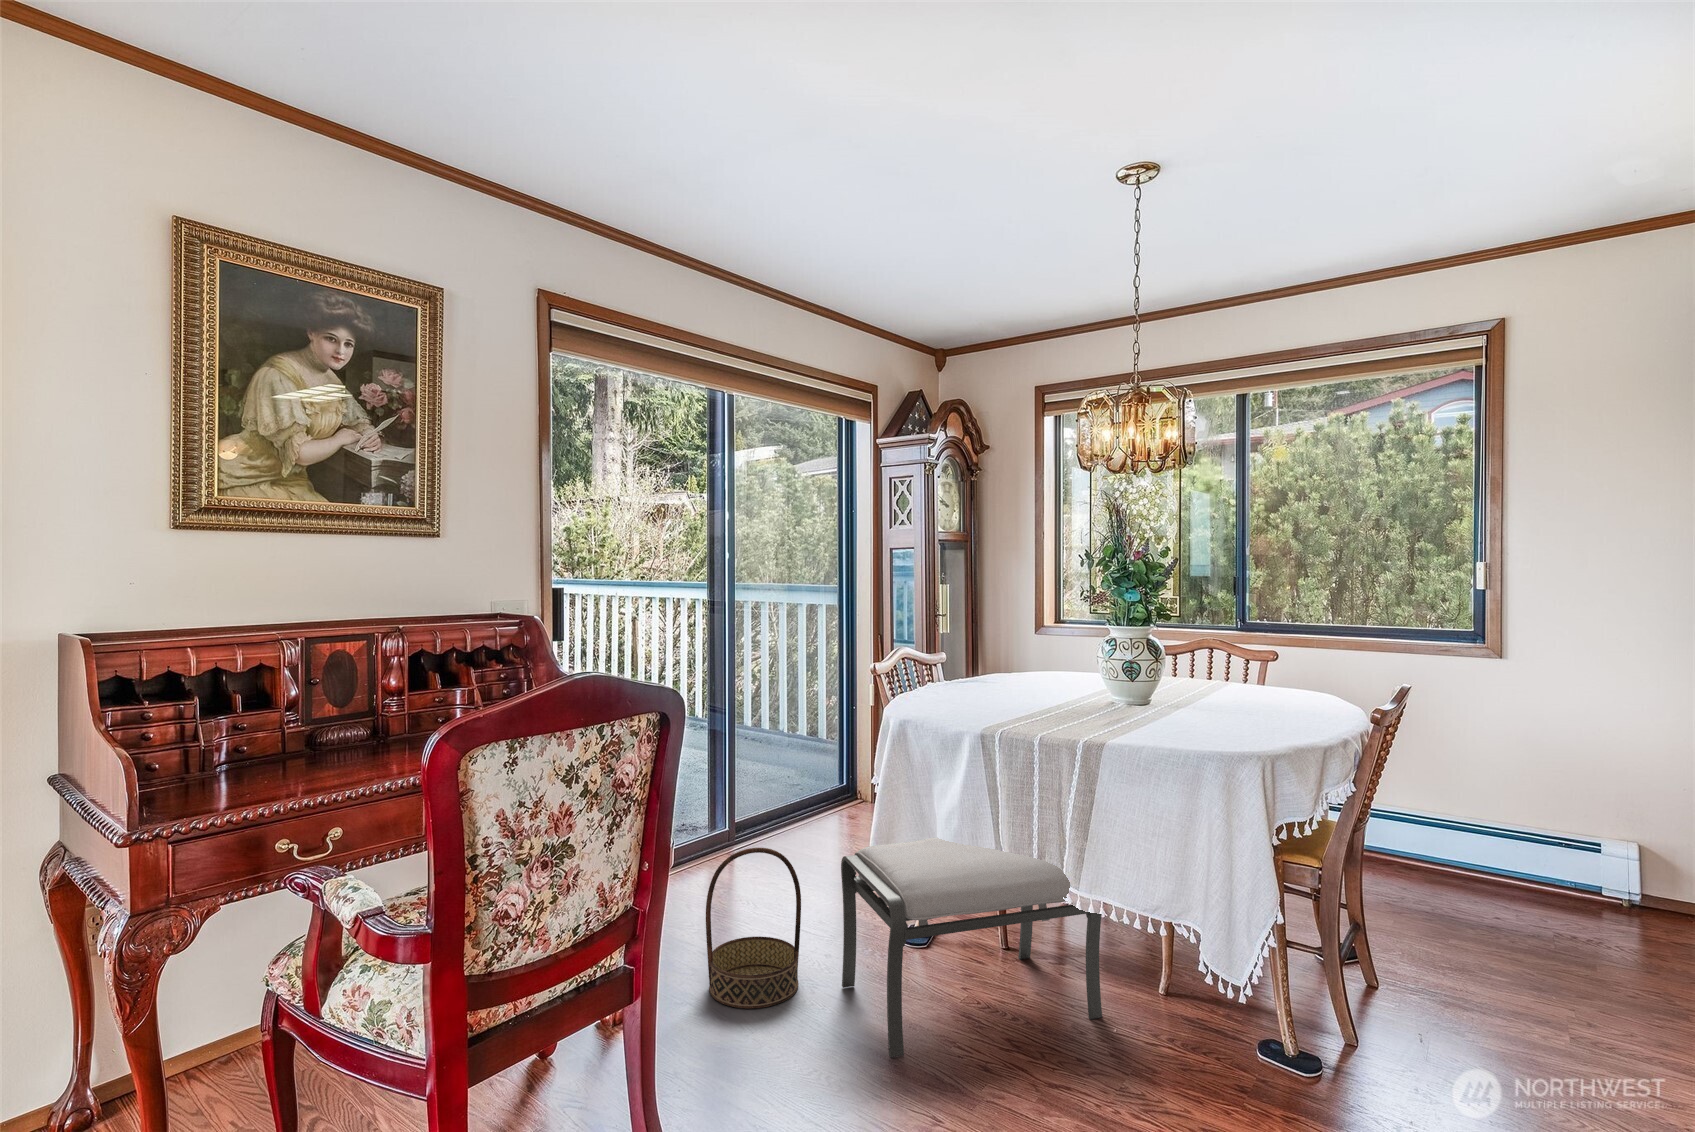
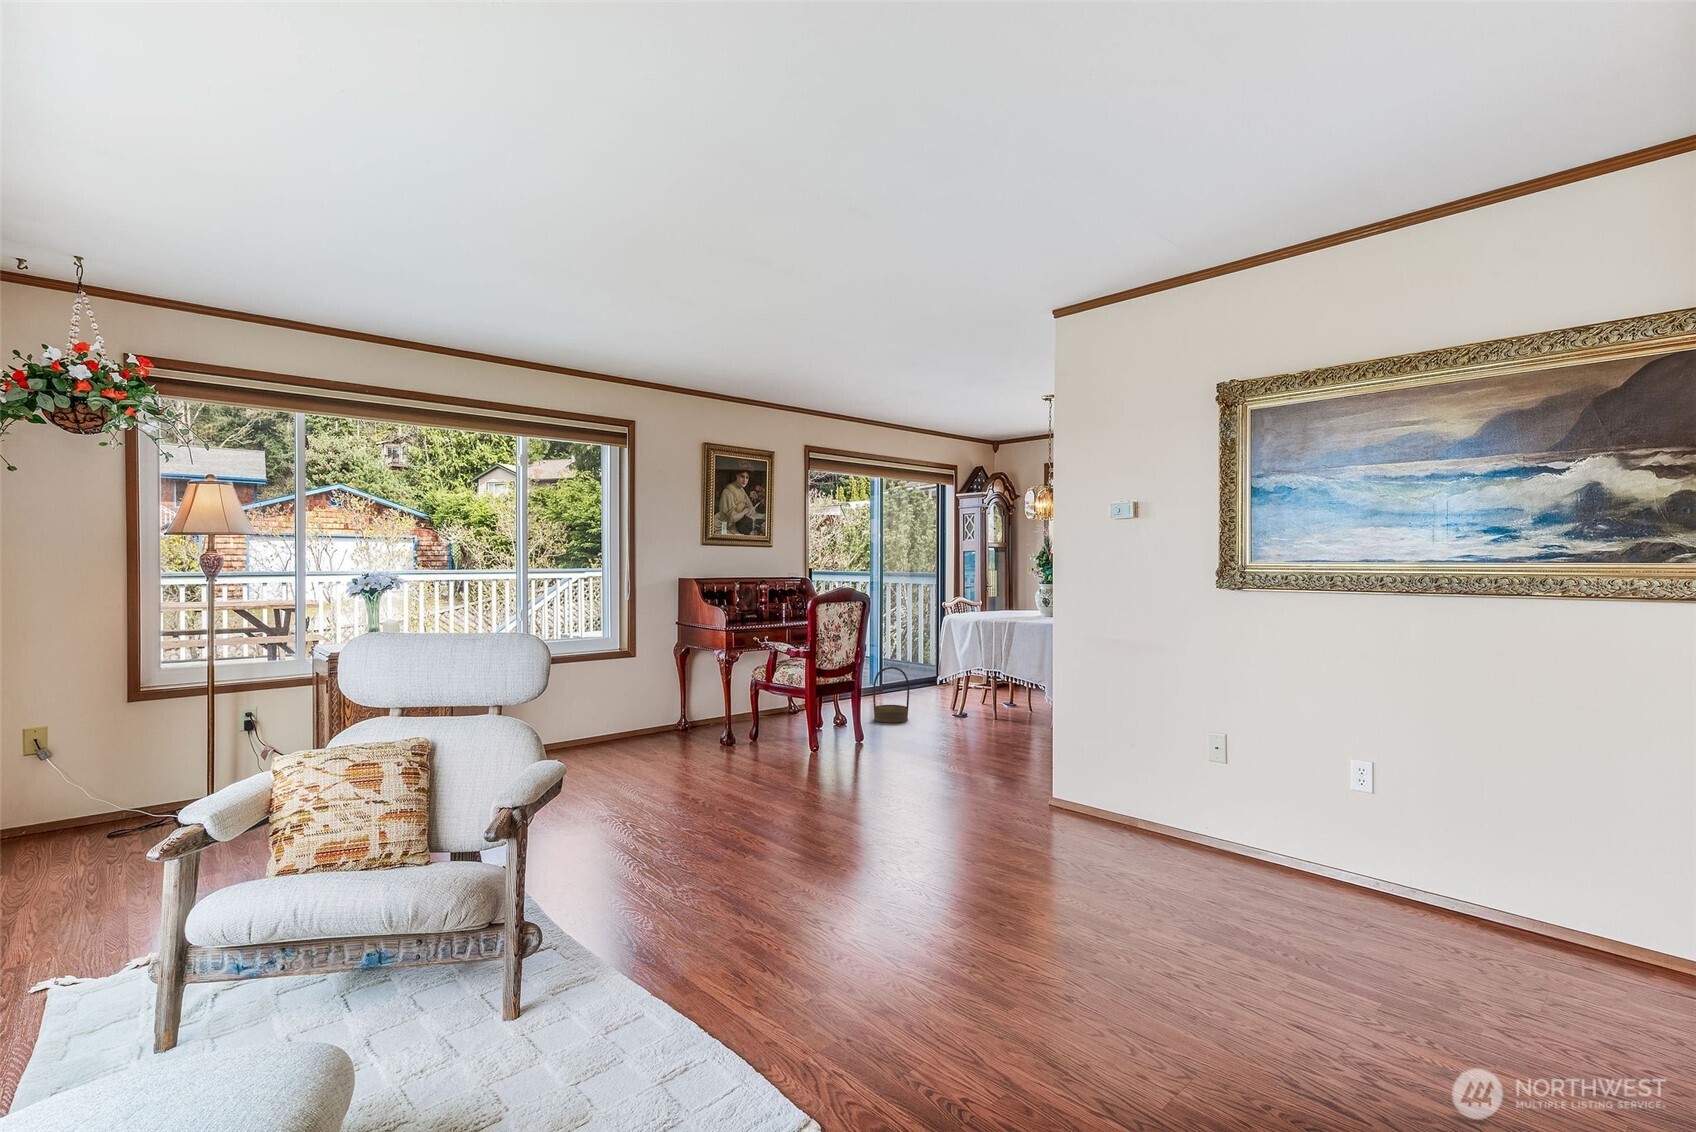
ottoman: present [841,837,1102,1058] -> none [924,666,1021,731]

